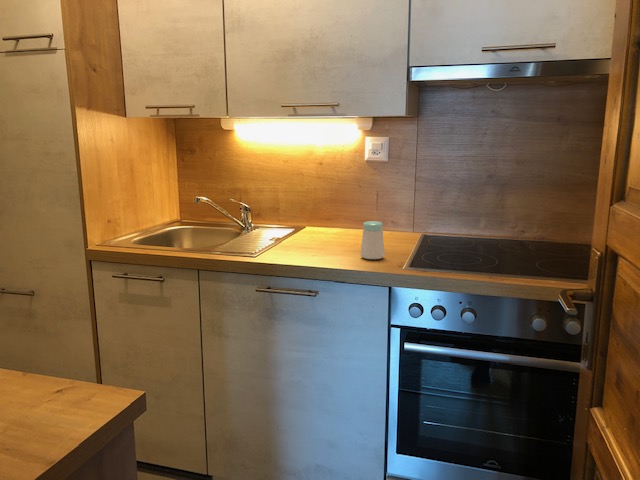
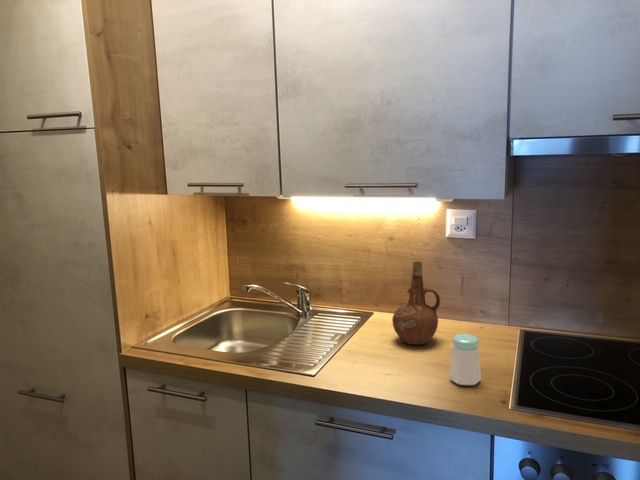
ceramic pitcher: none [319,174,358,242] -> present [392,262,440,345]

